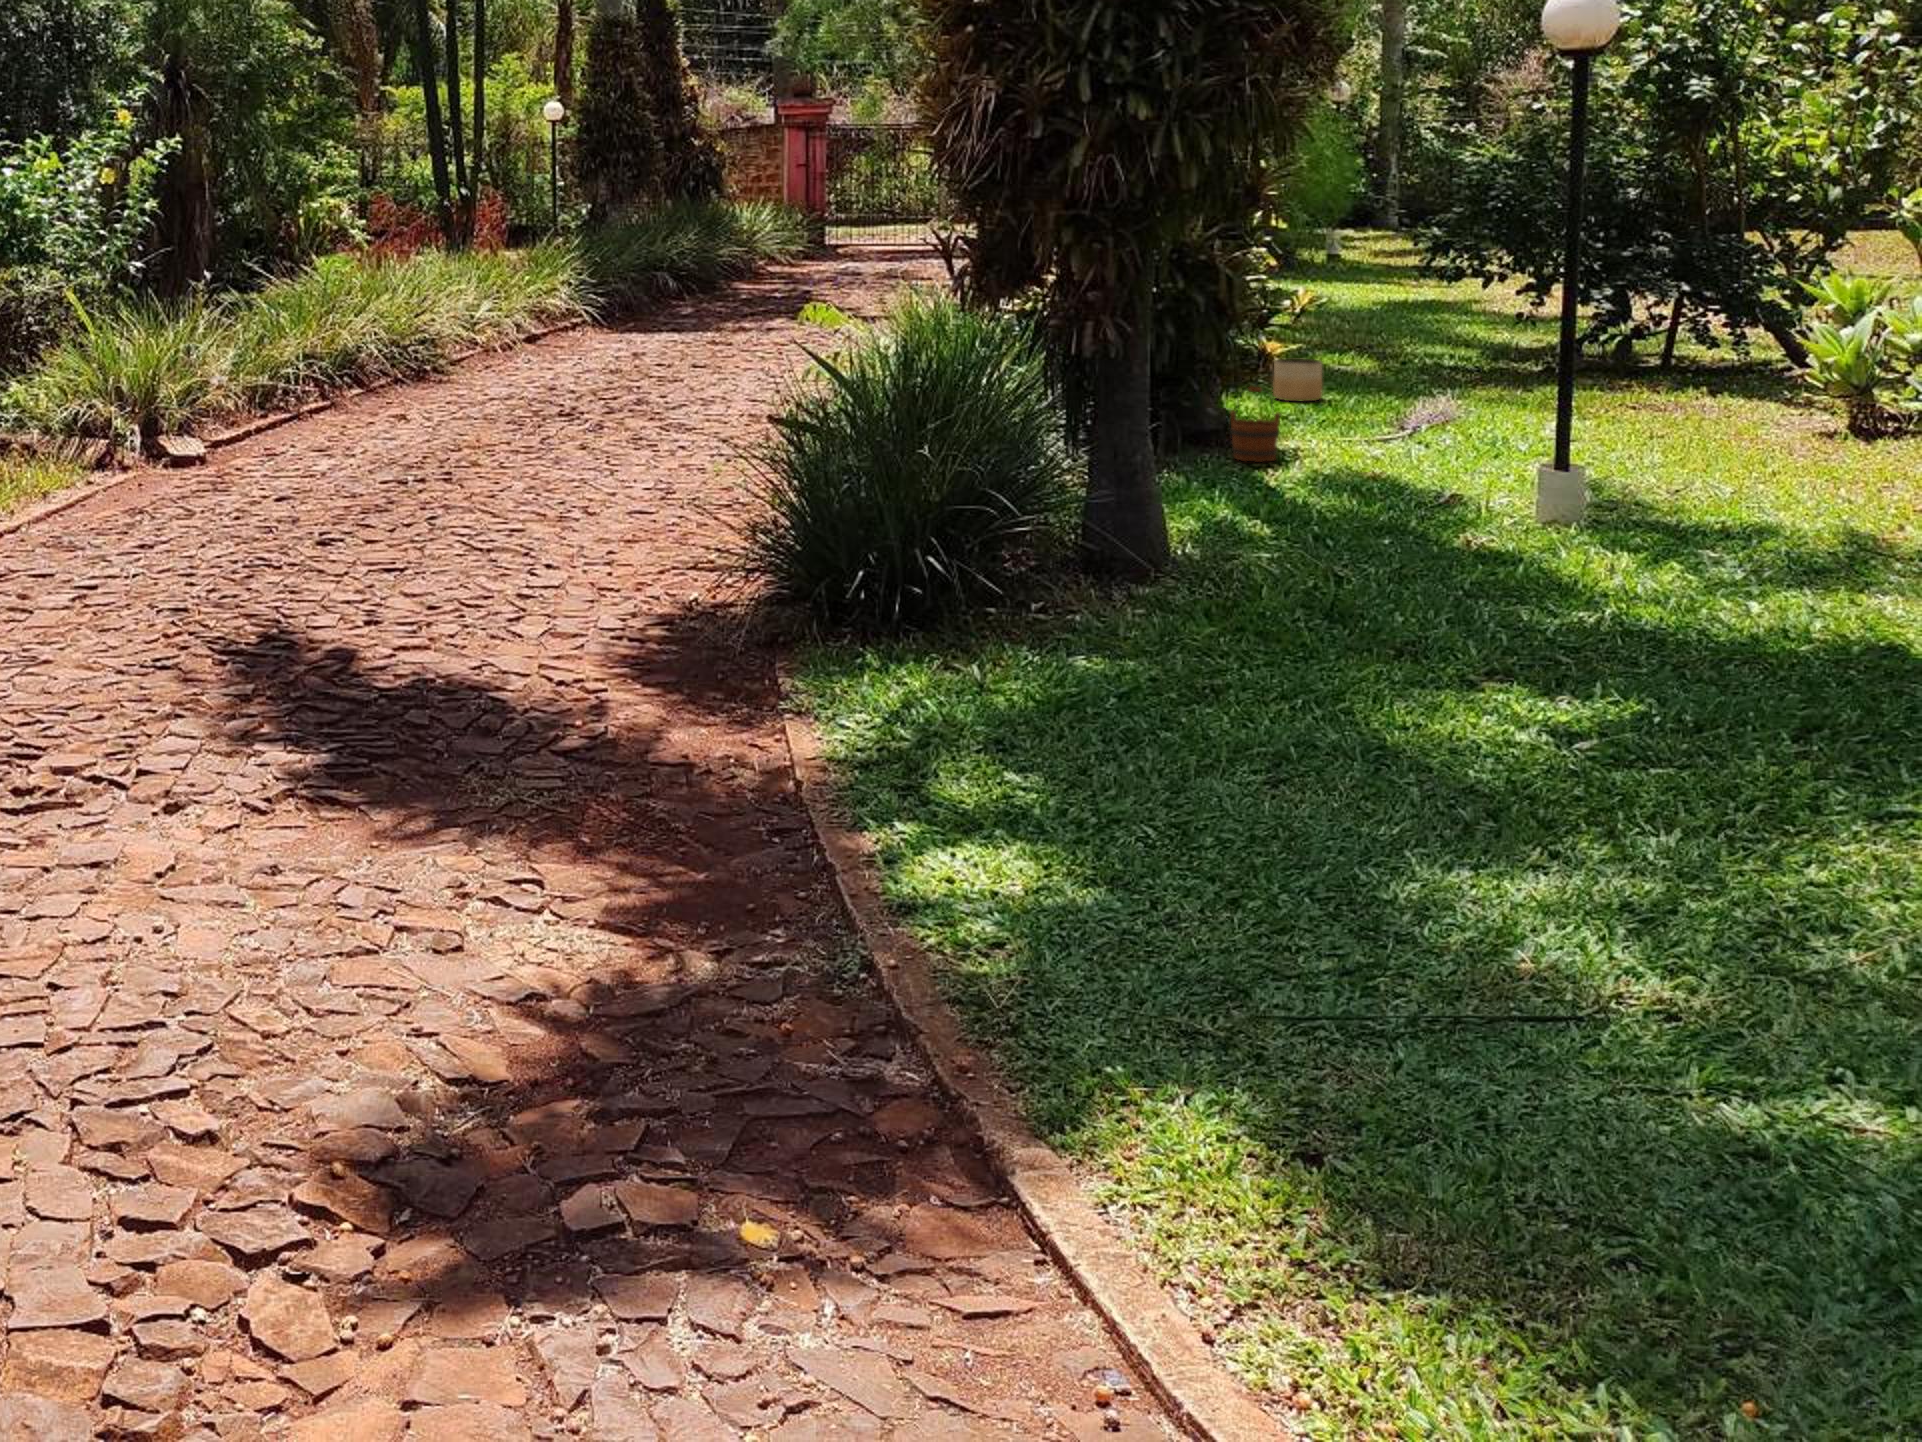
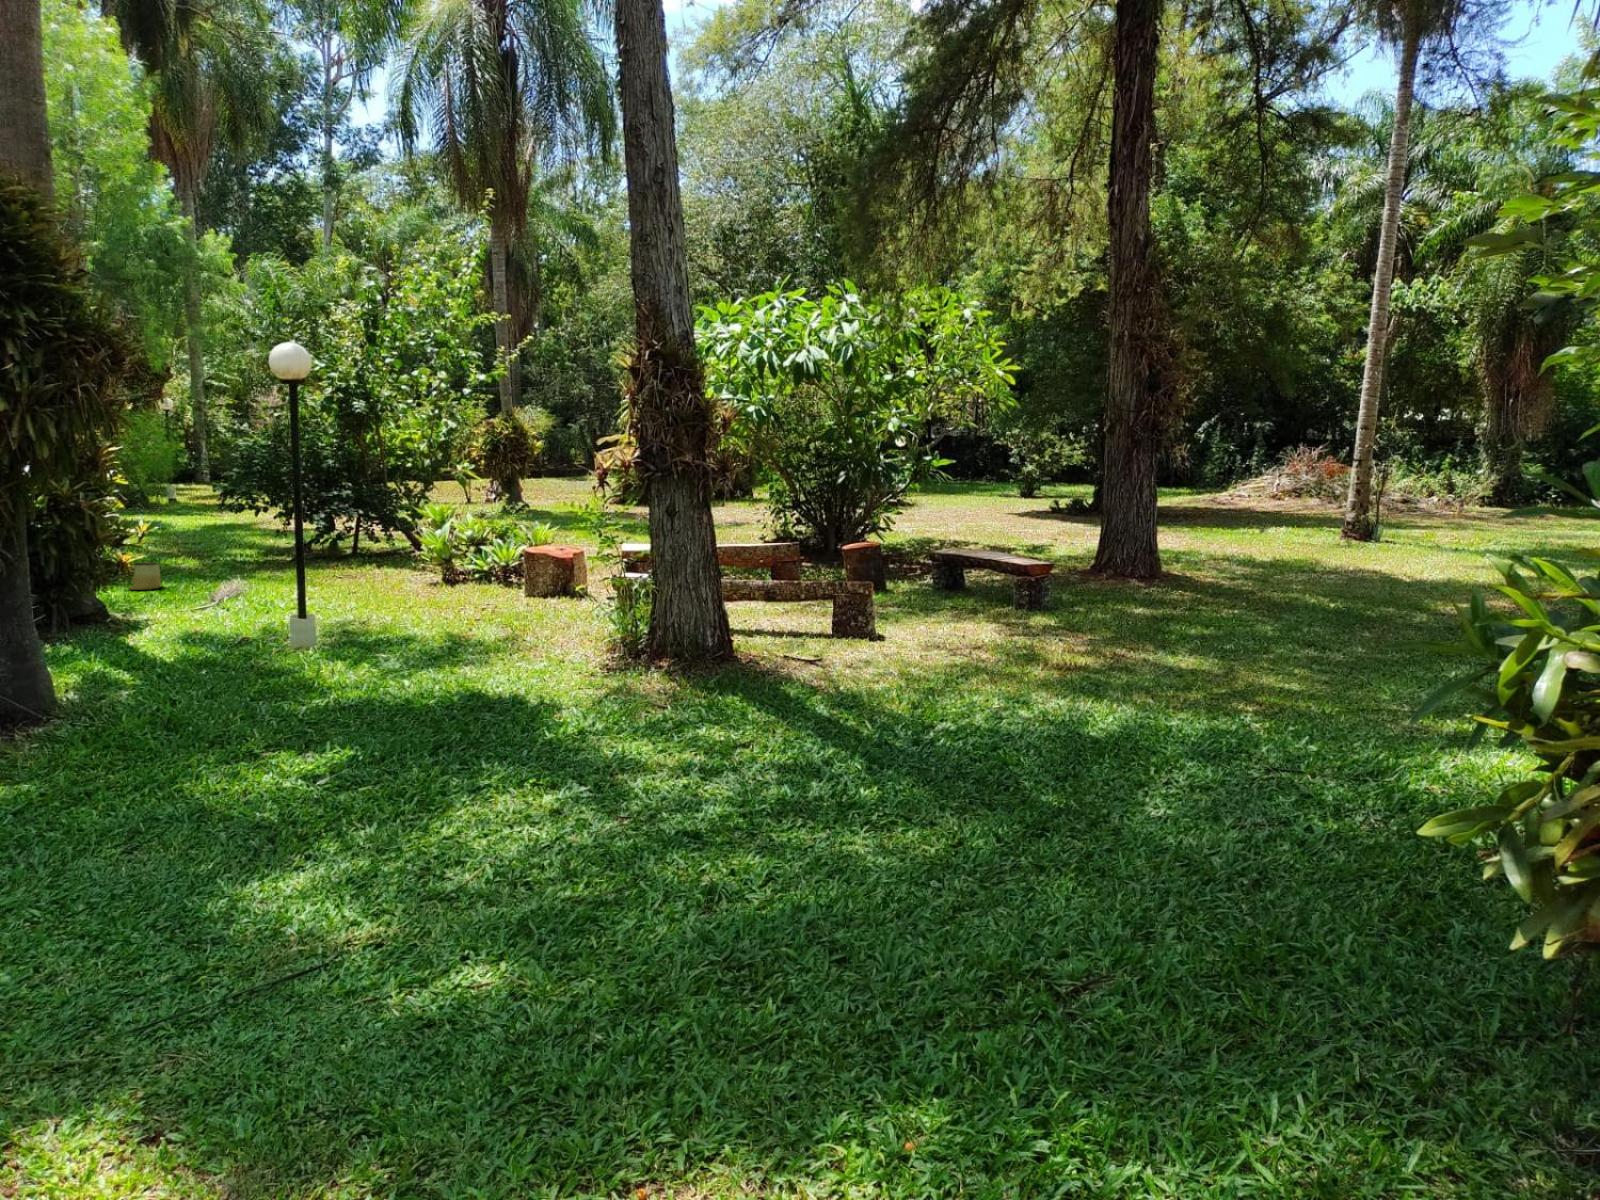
wooden bucket: present [1230,387,1281,462] -> none [89,582,128,633]

